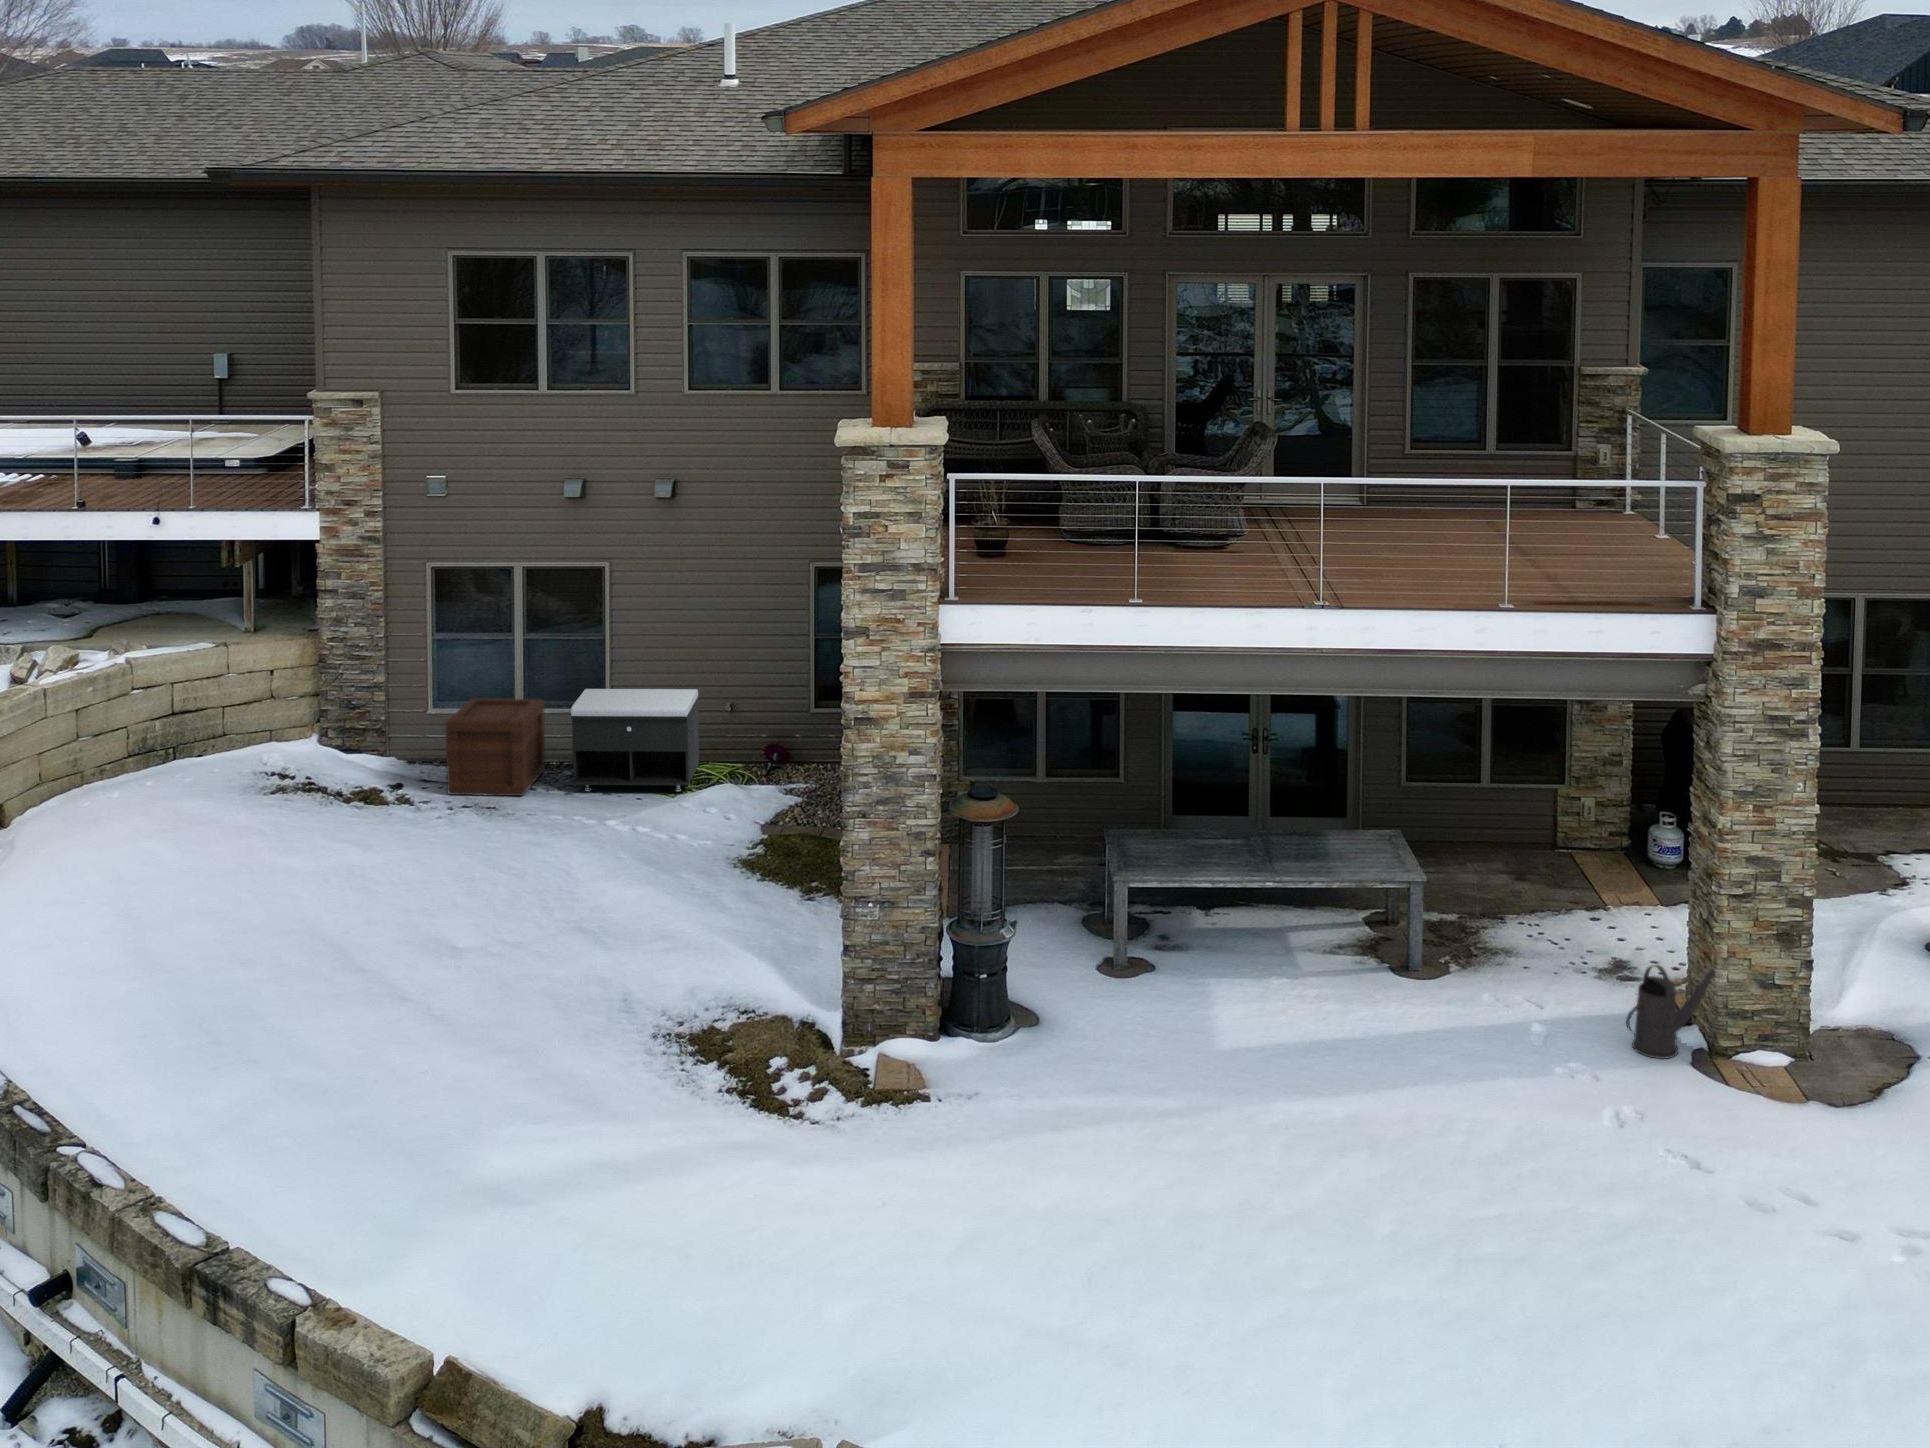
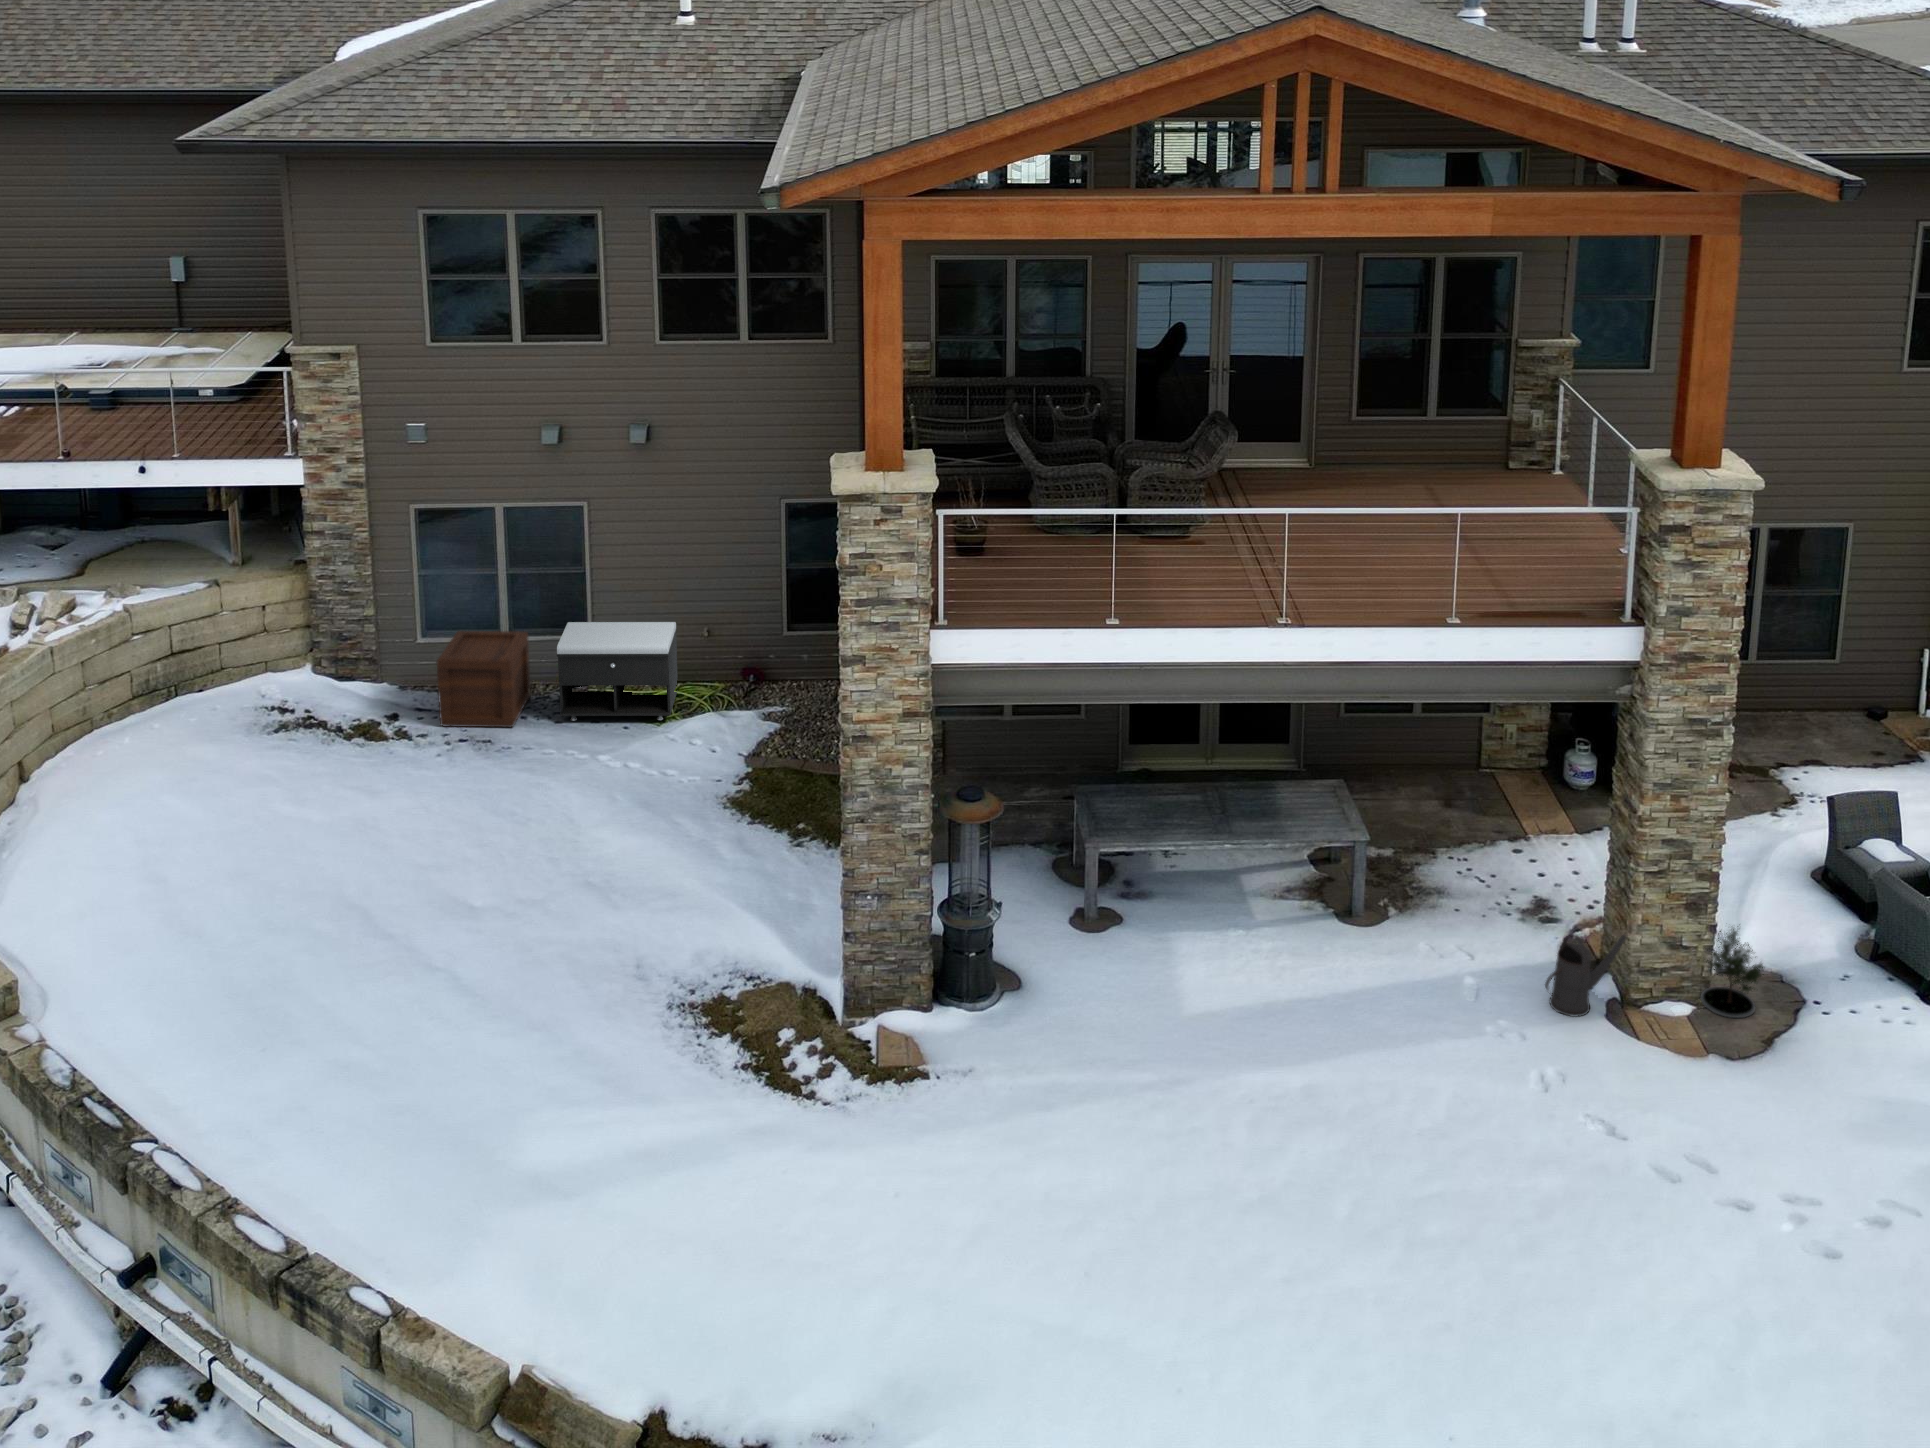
potted tree: none [1801,952,1878,1063] -> present [1701,929,1764,1018]

